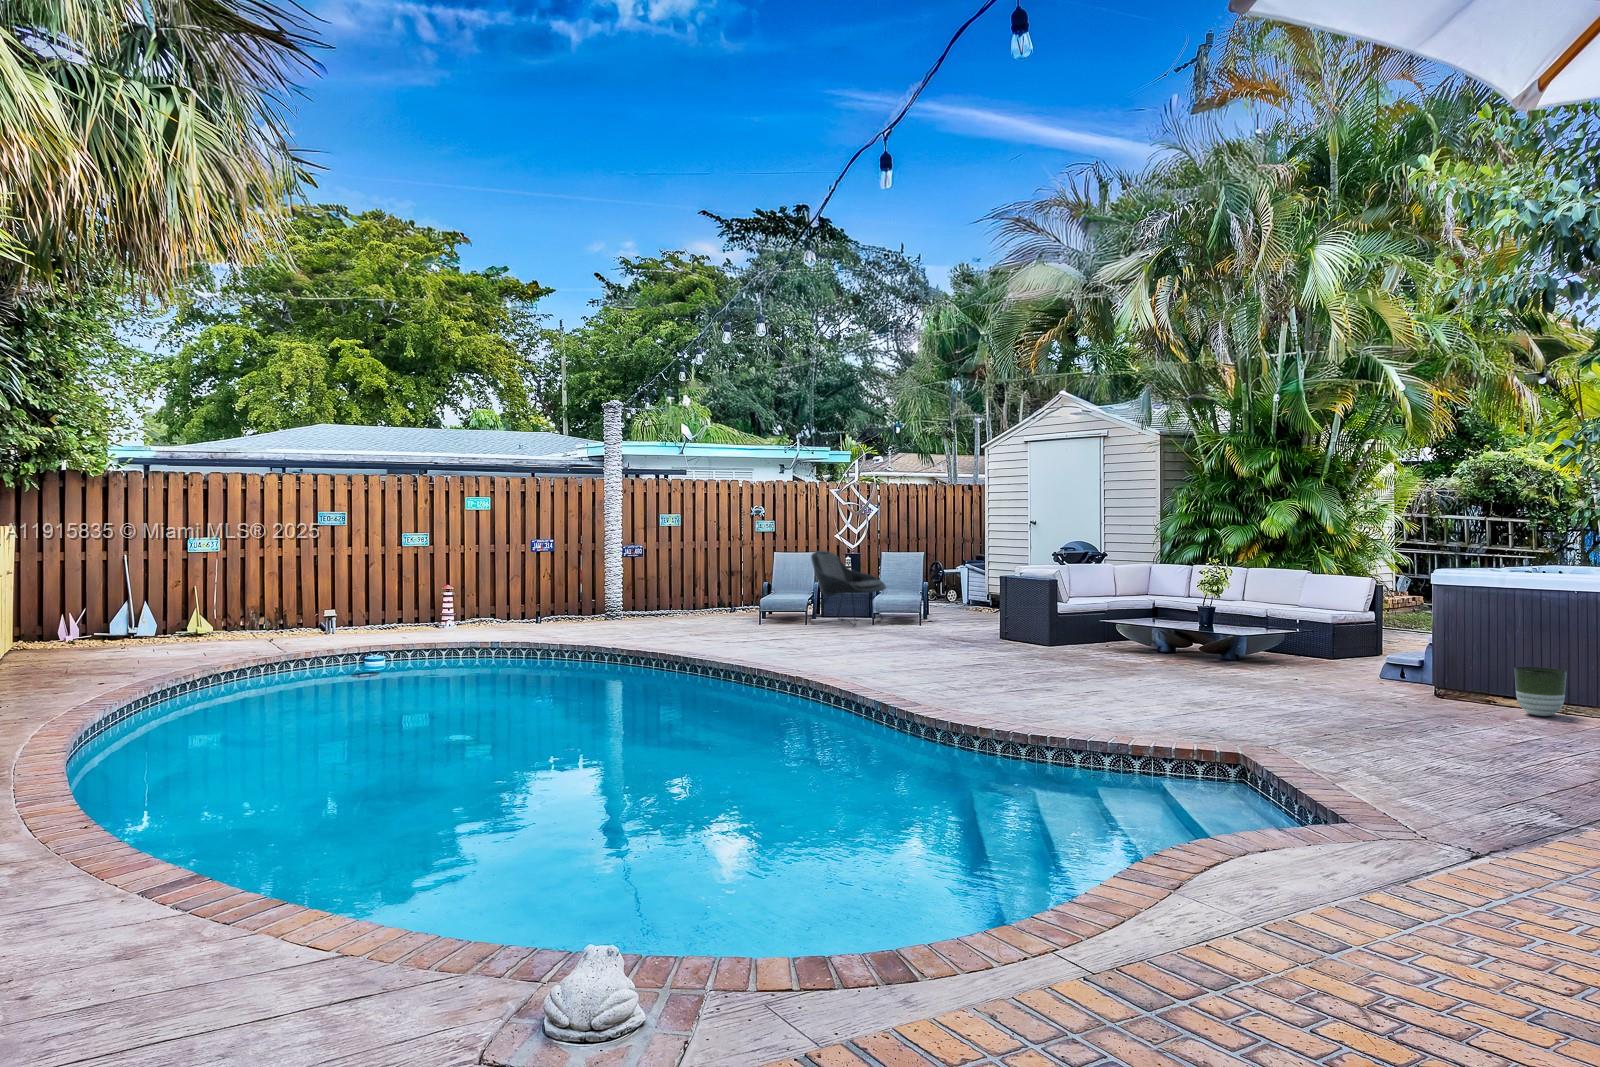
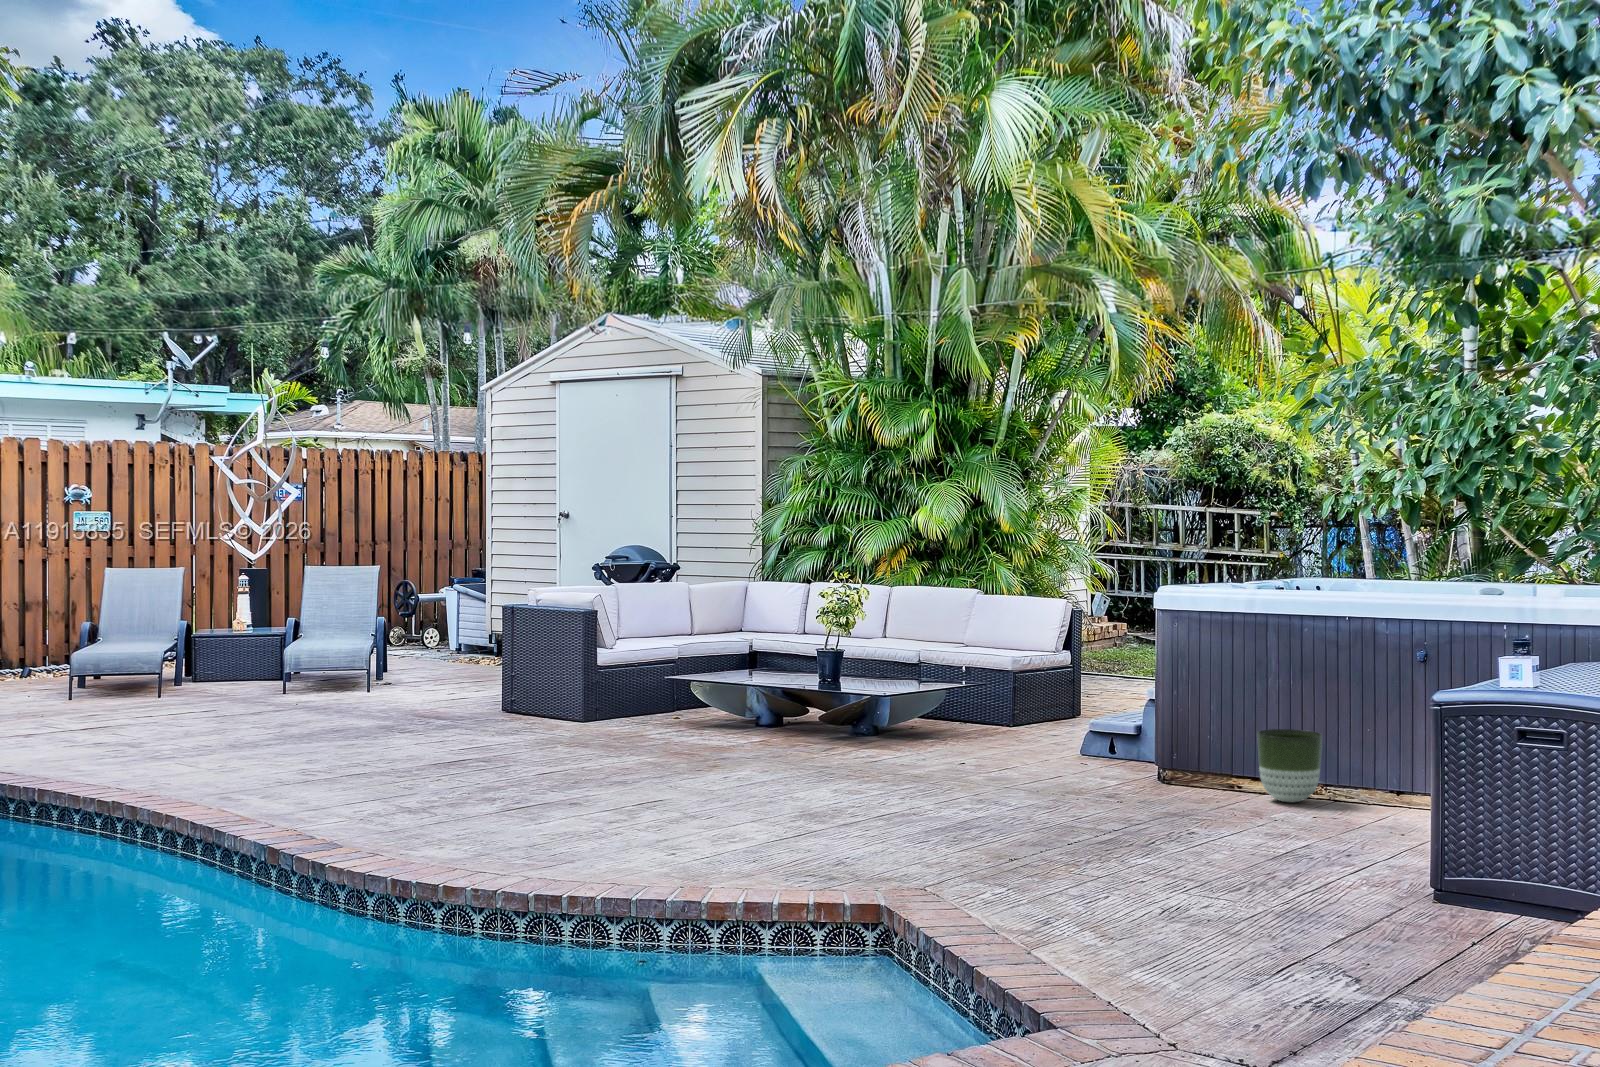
lounge chair: present [810,551,886,627] -> none [157,564,306,702]

